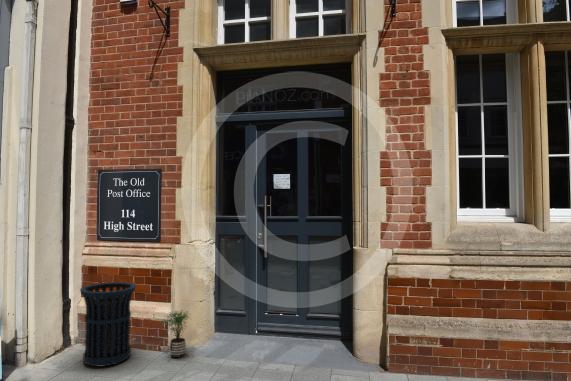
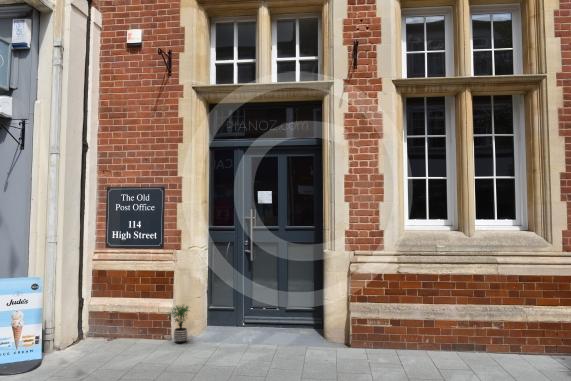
trash can: present [80,282,136,367] -> none [100,283,145,350]

